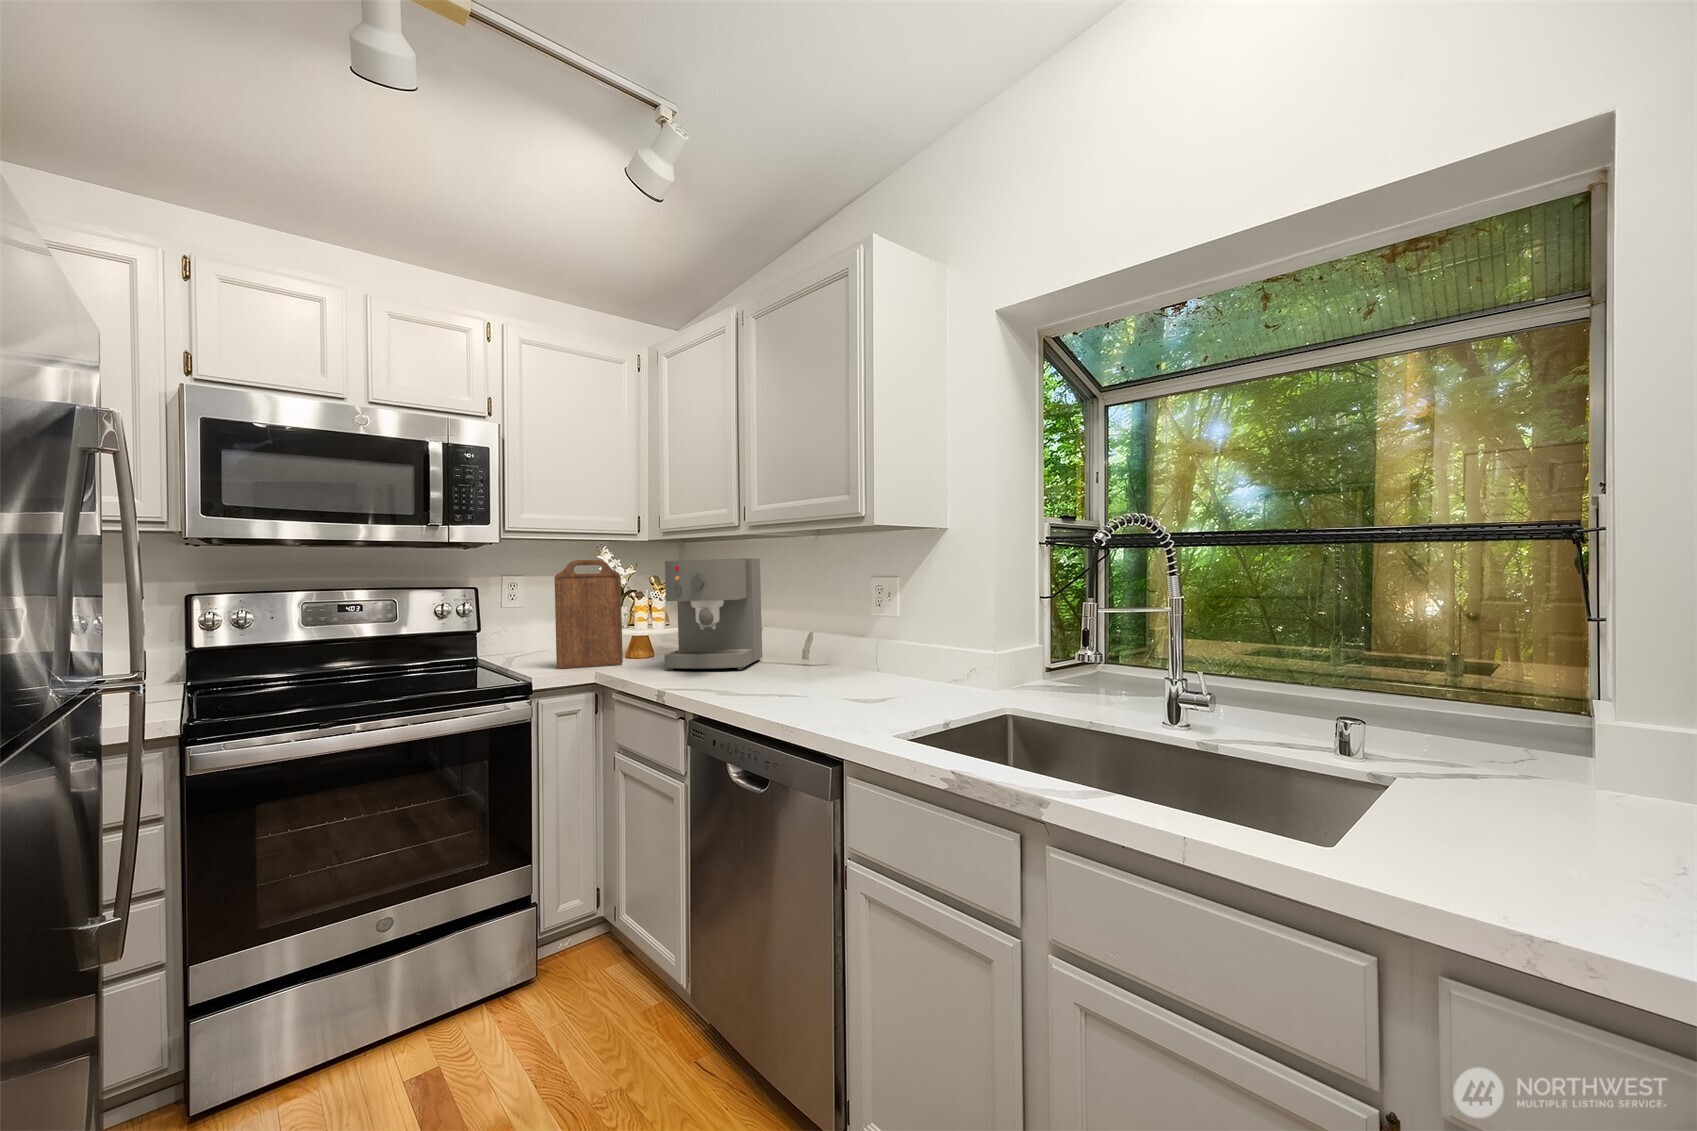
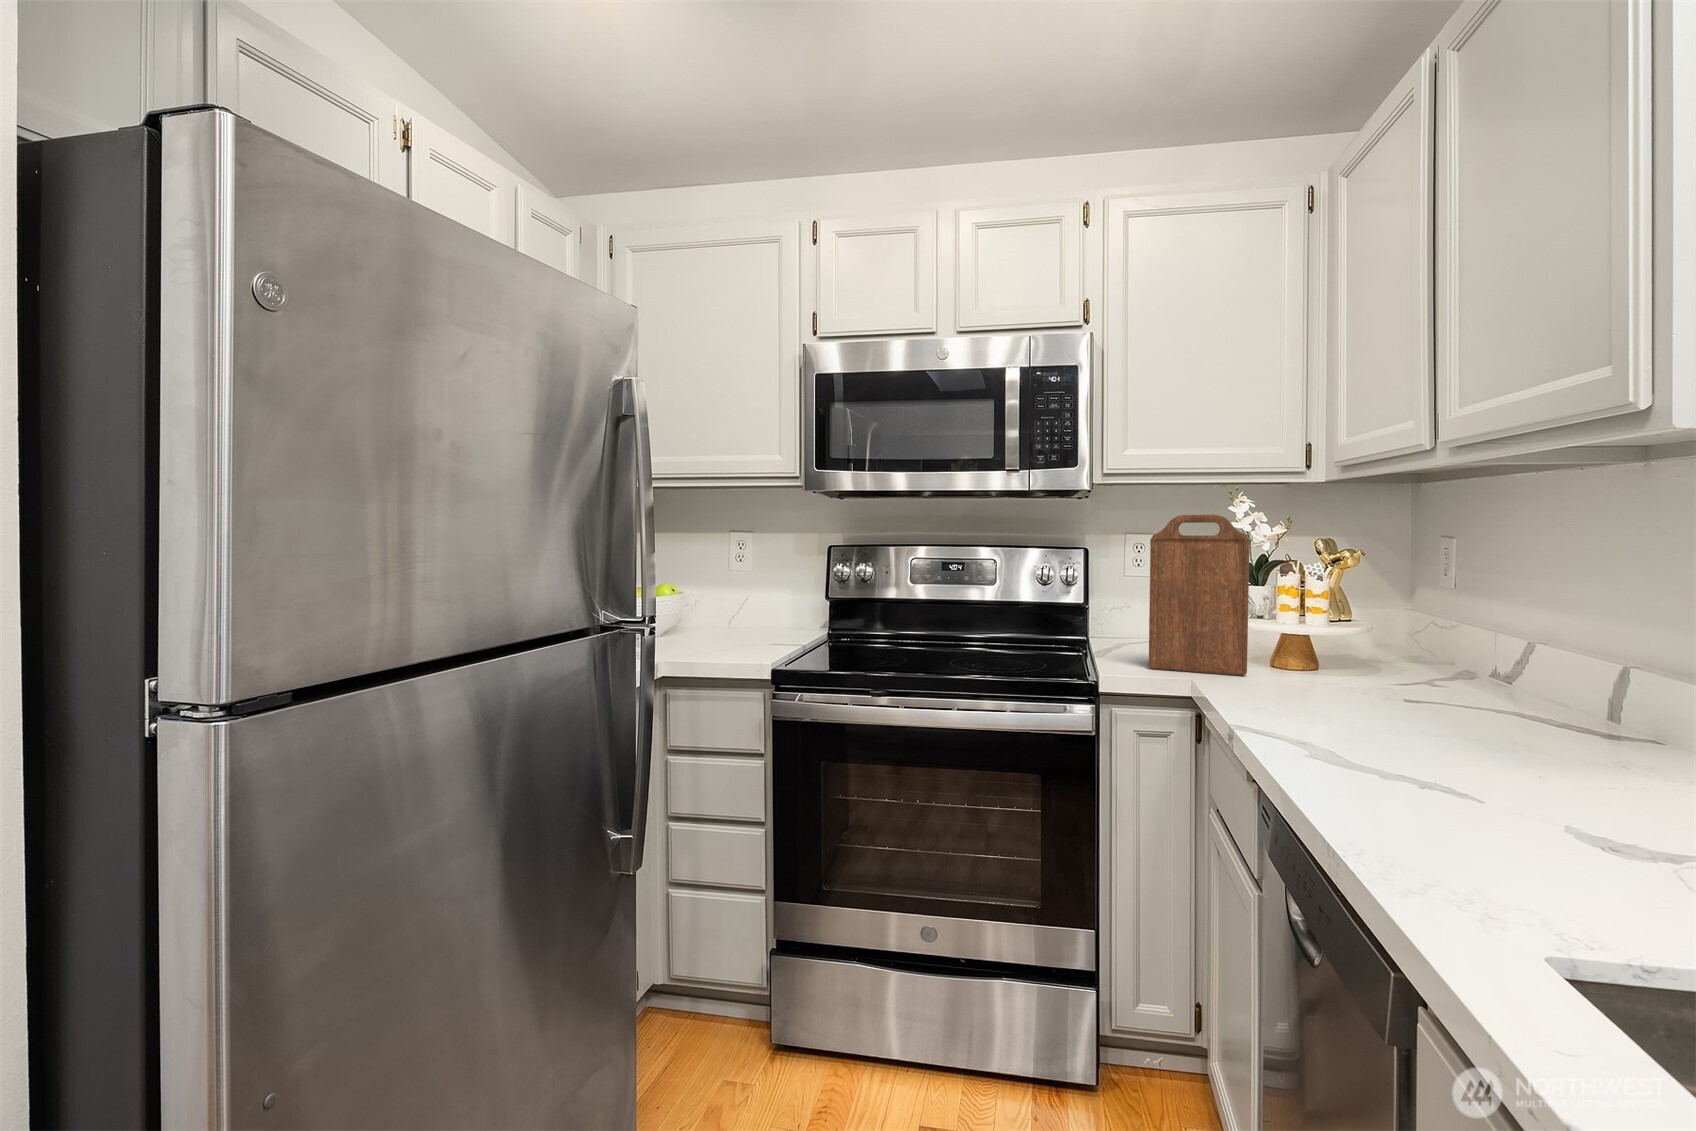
coffee maker: present [665,558,762,670] -> none [1308,515,1523,722]

